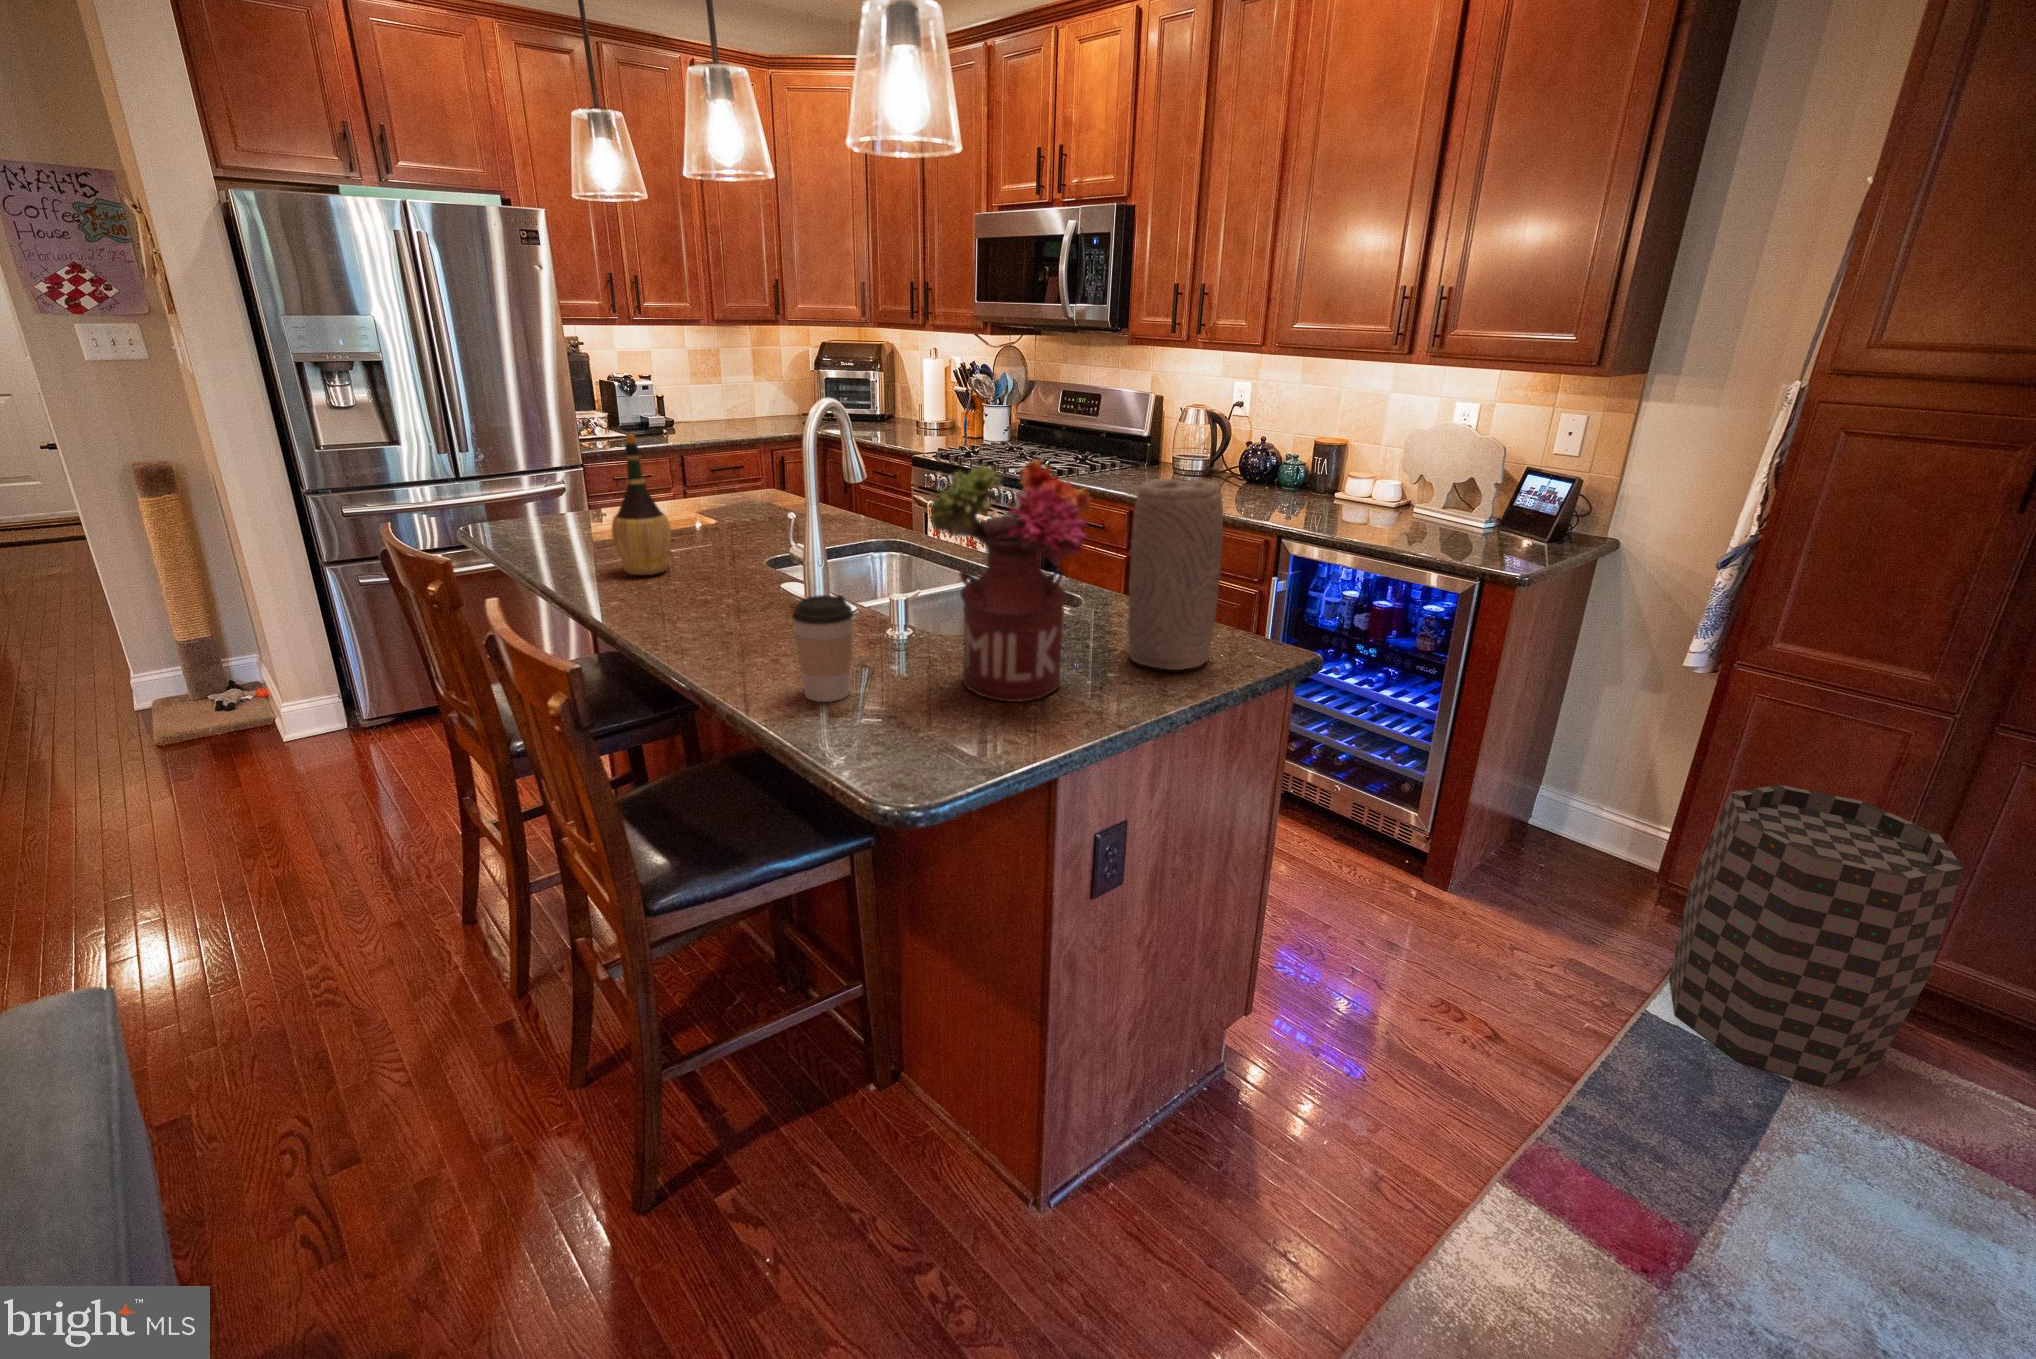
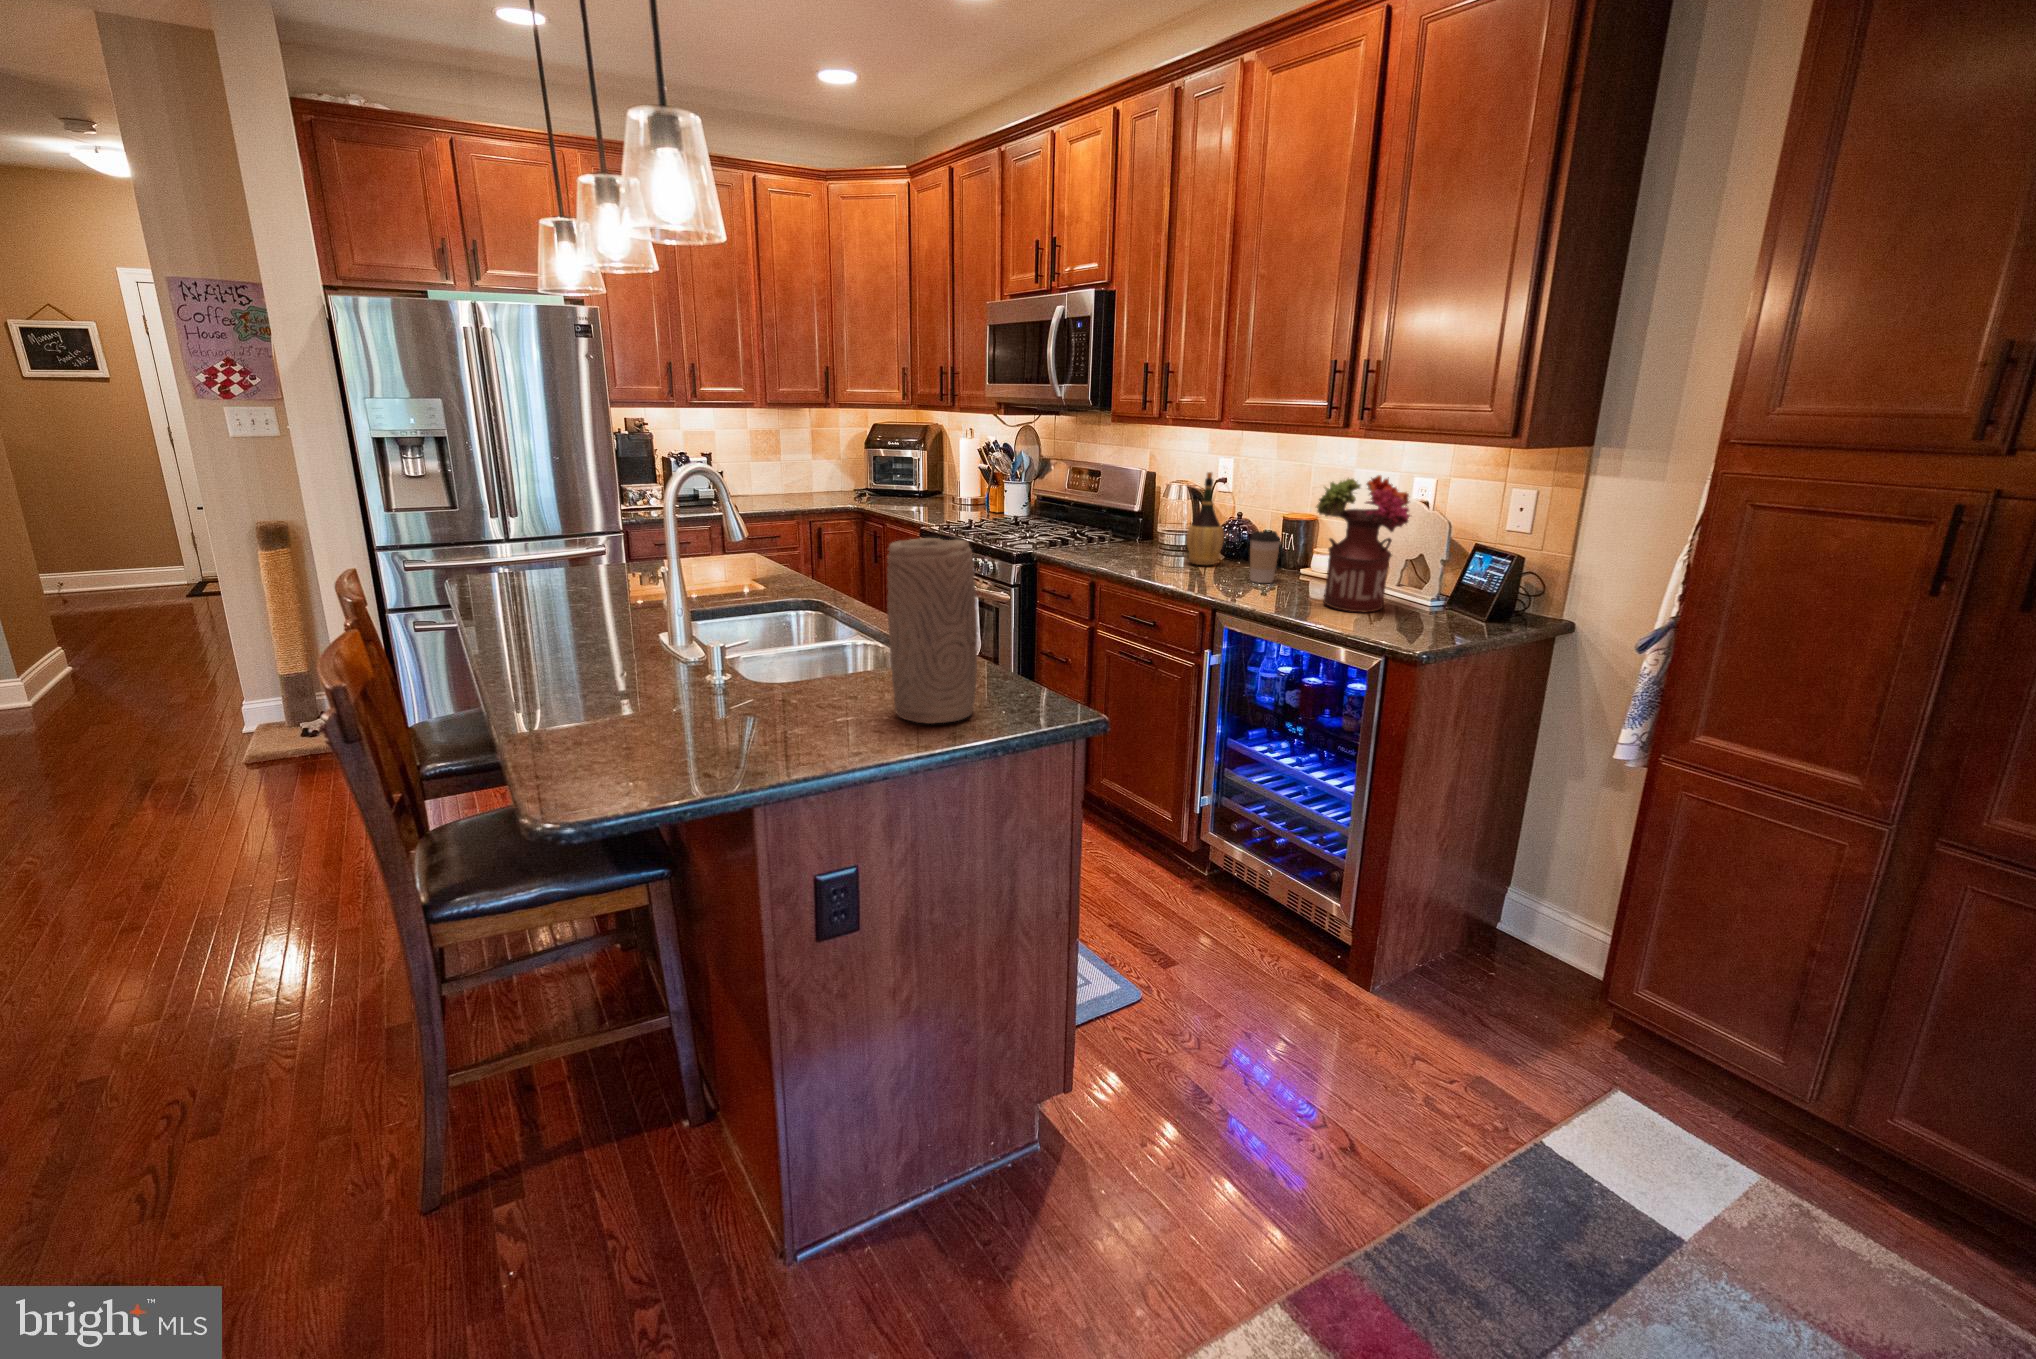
wine bottle: present [612,434,671,575] -> present [1187,472,1224,565]
flower arrangement: present [929,459,1091,702] -> present [1317,475,1410,612]
coffee cup: present [792,595,853,702] -> present [1250,531,1280,583]
trash can: present [1669,785,1963,1087] -> none [1574,895,1869,1251]

